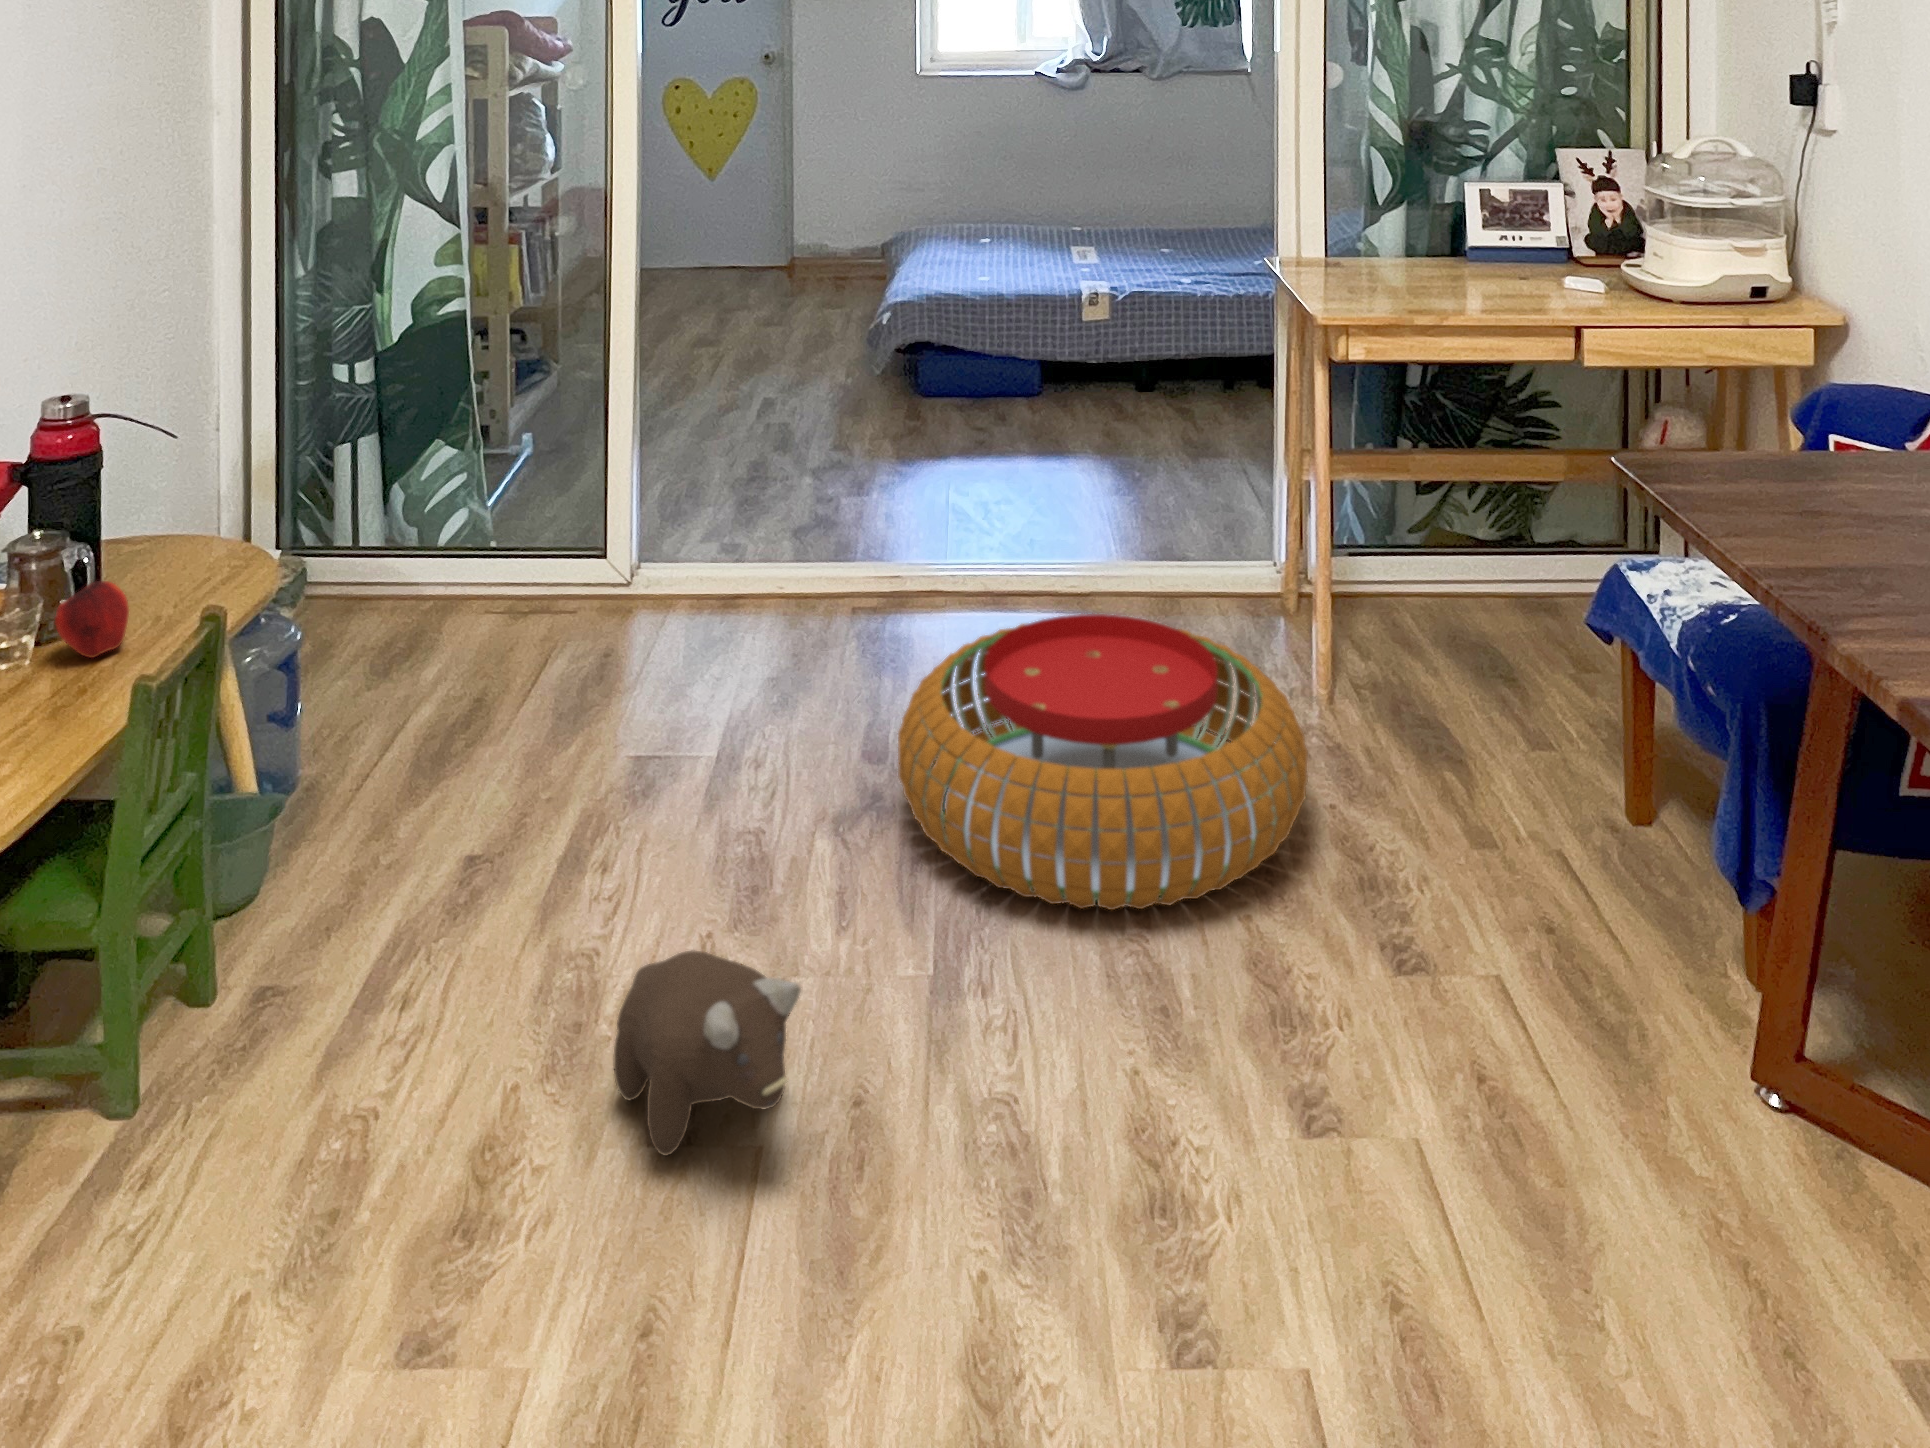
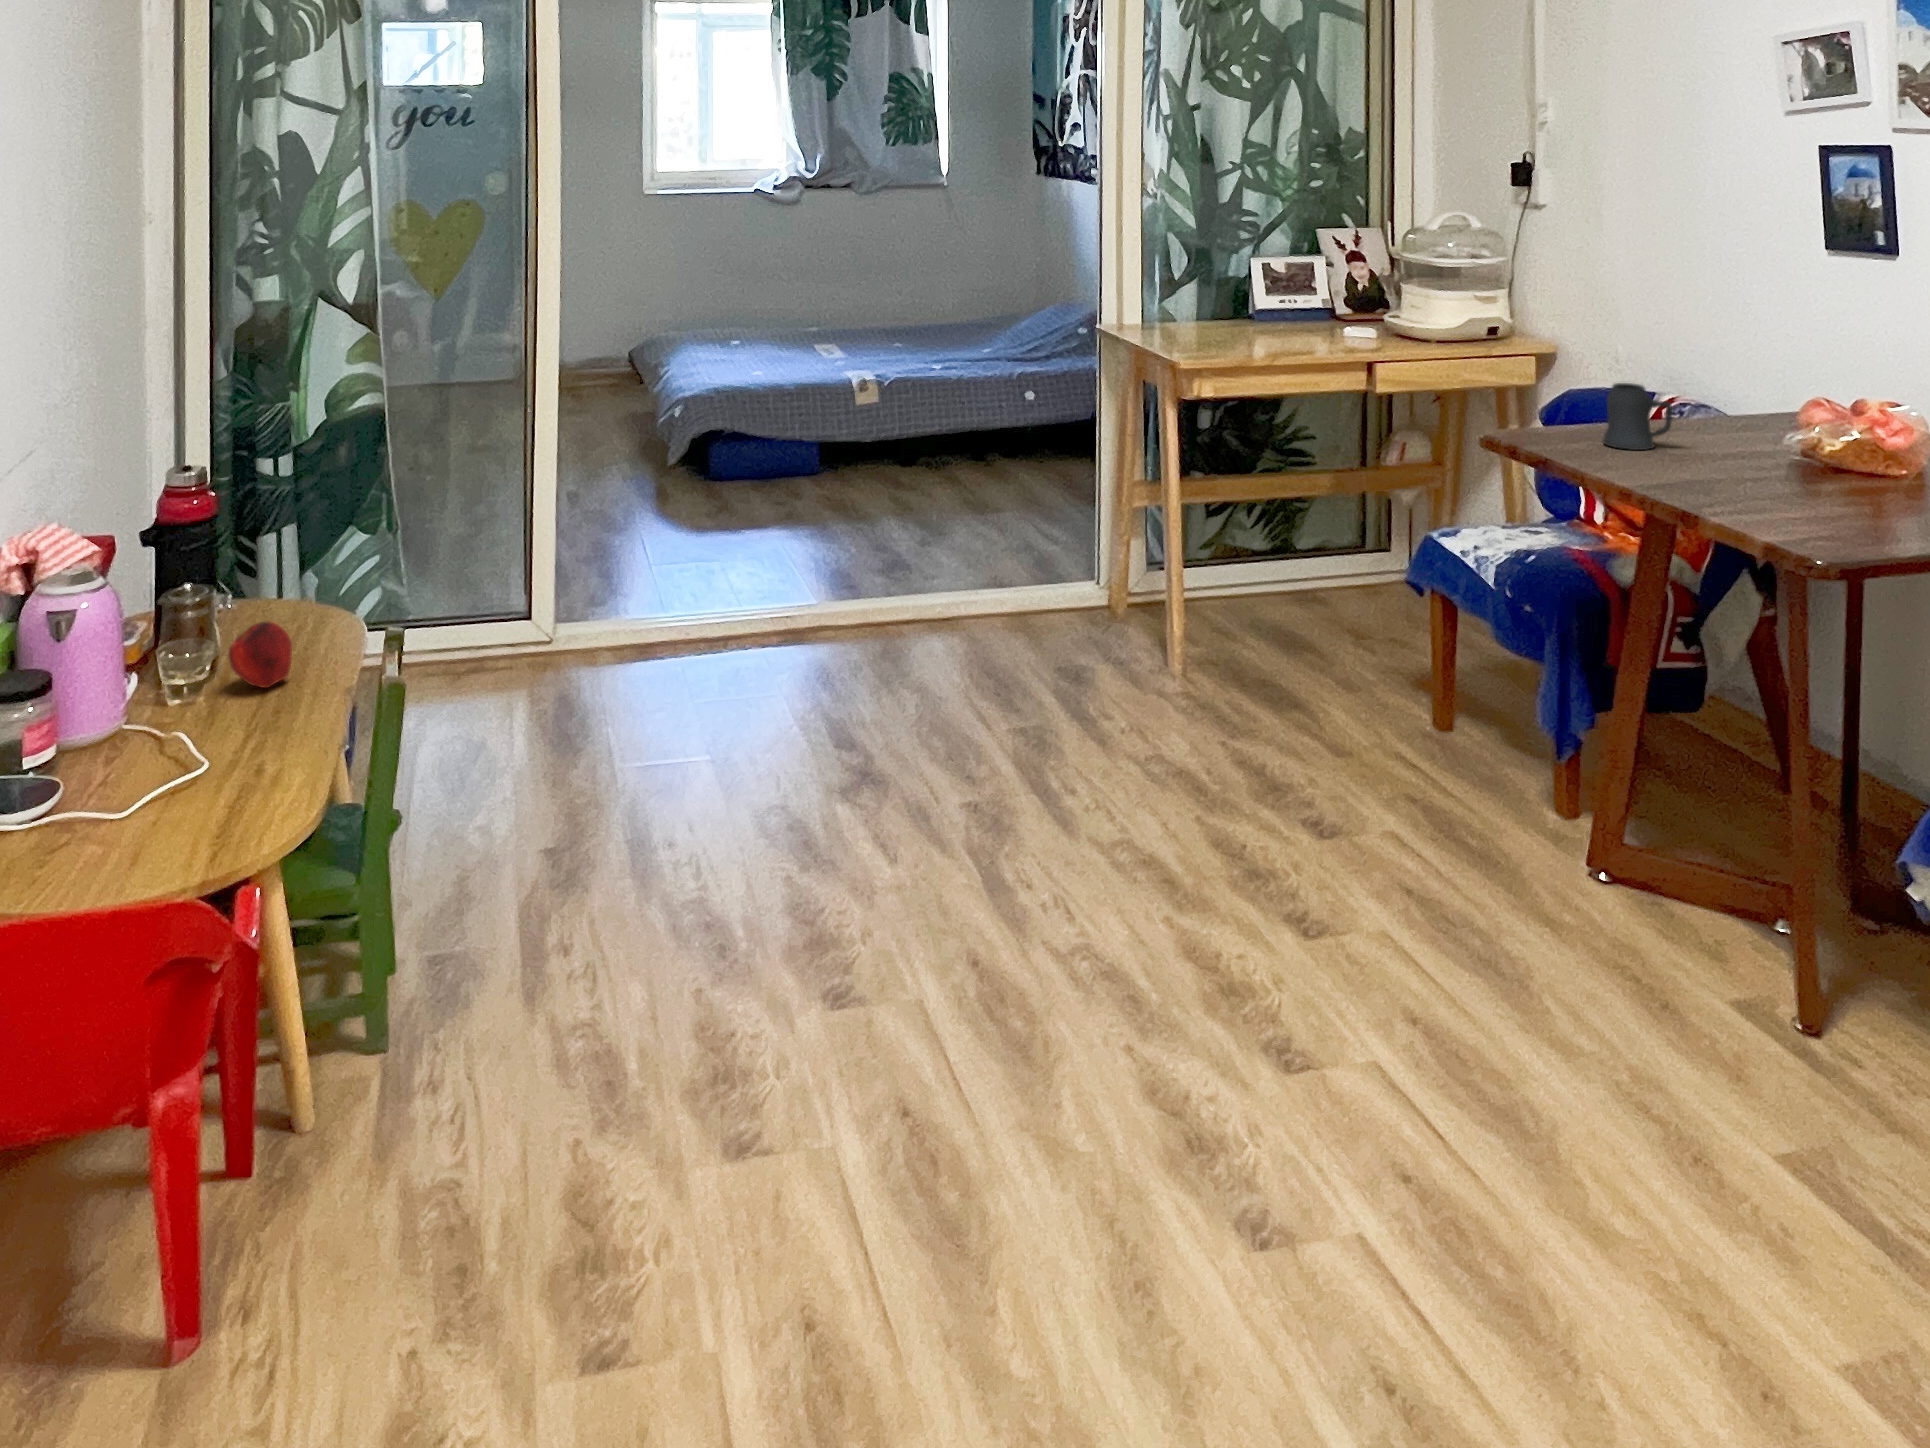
mug: none [1808,393,1907,492] -> present [1603,383,1672,450]
pouf: present [898,614,1308,910] -> none [876,617,1211,831]
plush toy: present [613,950,801,1156] -> none [778,866,947,1018]

